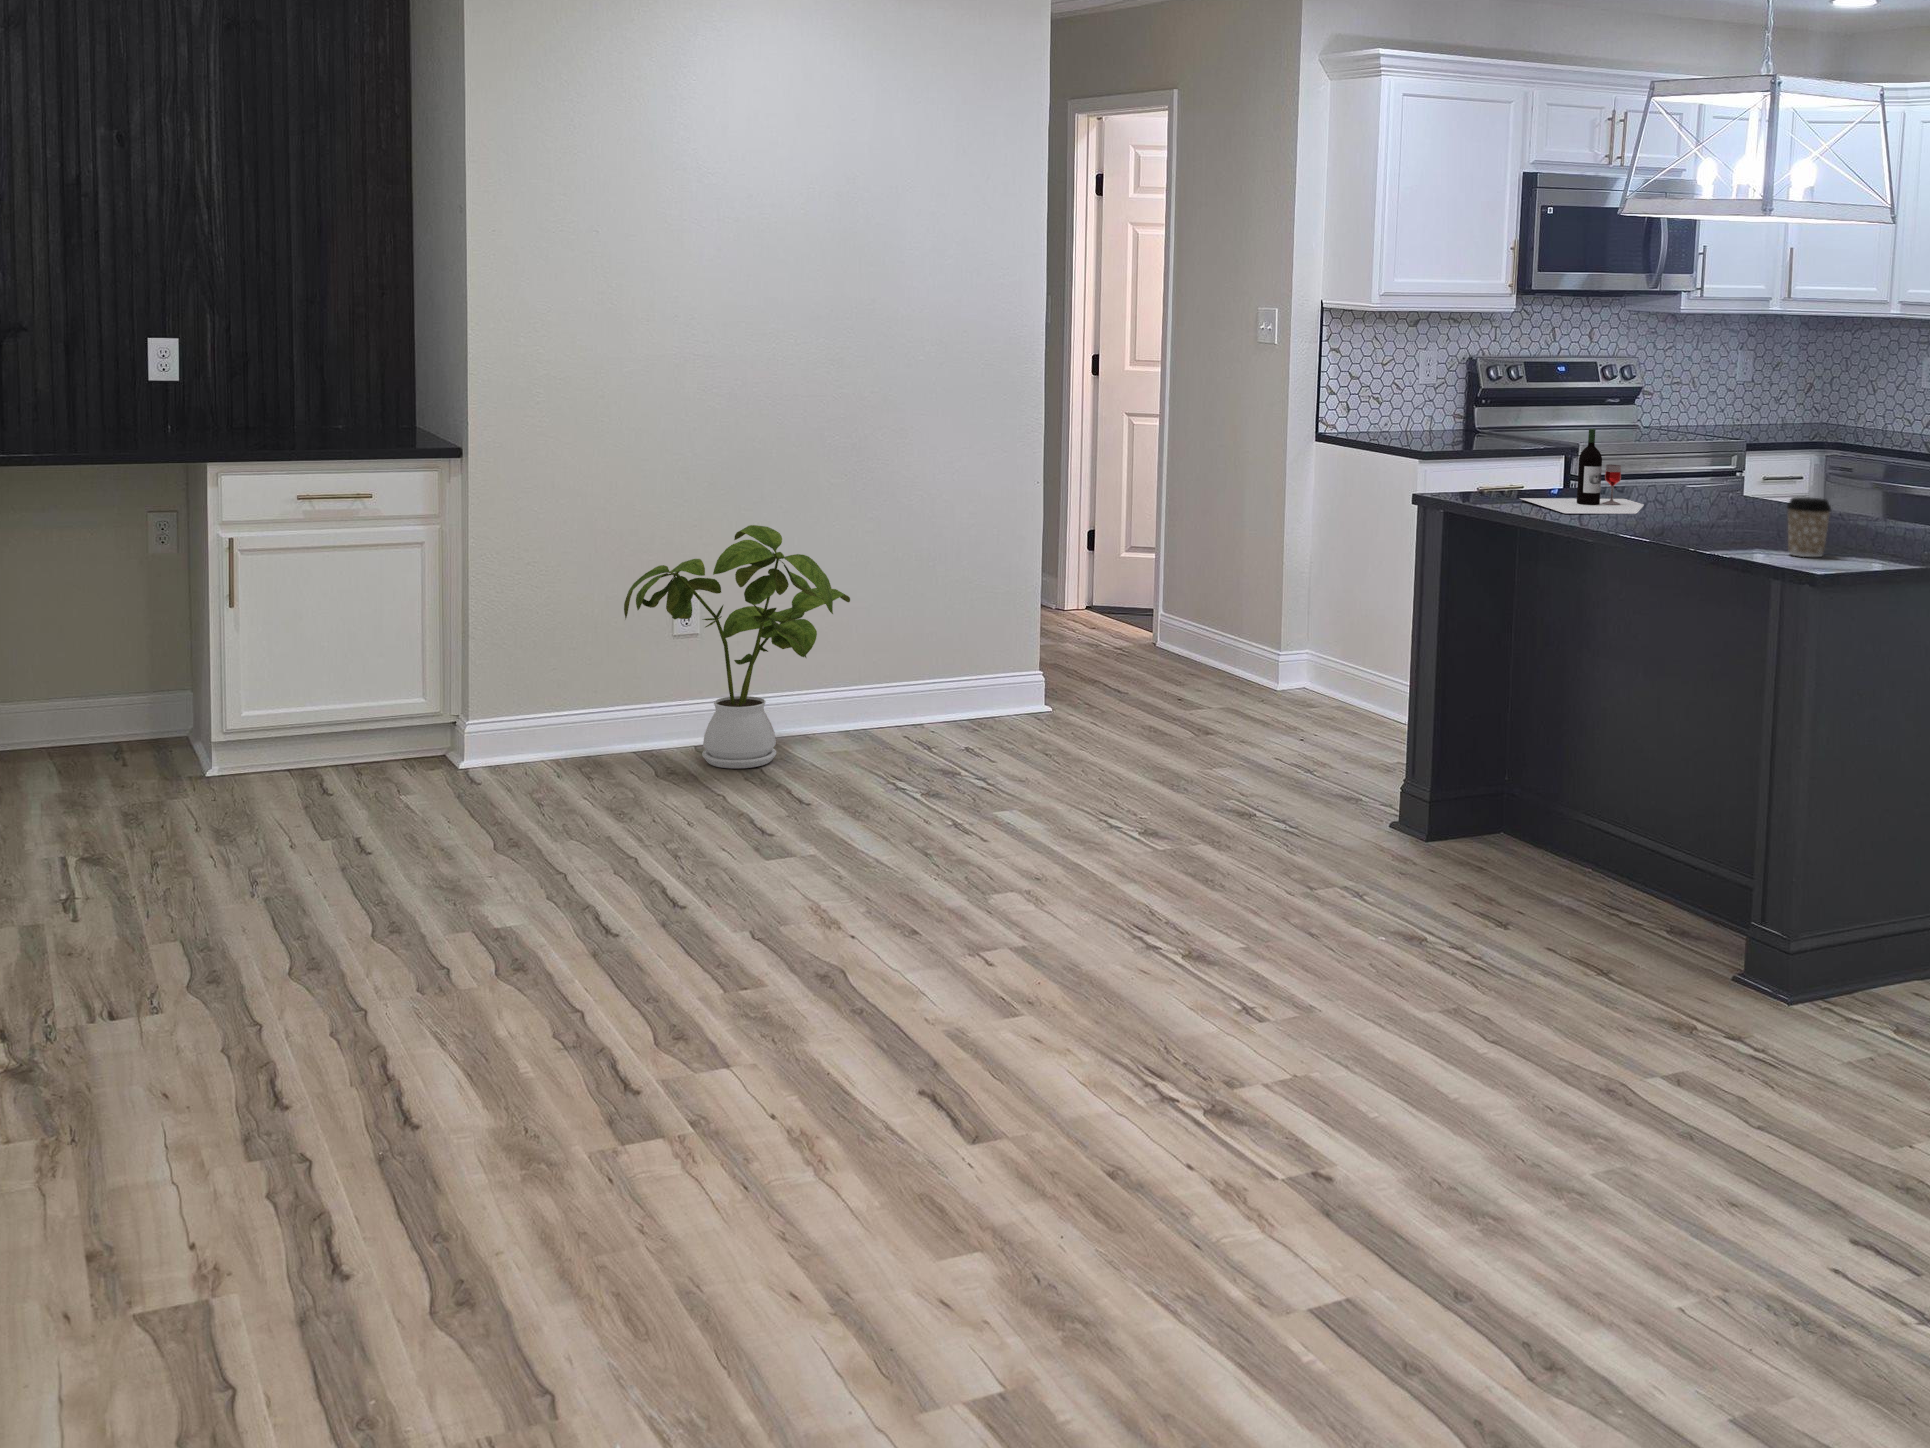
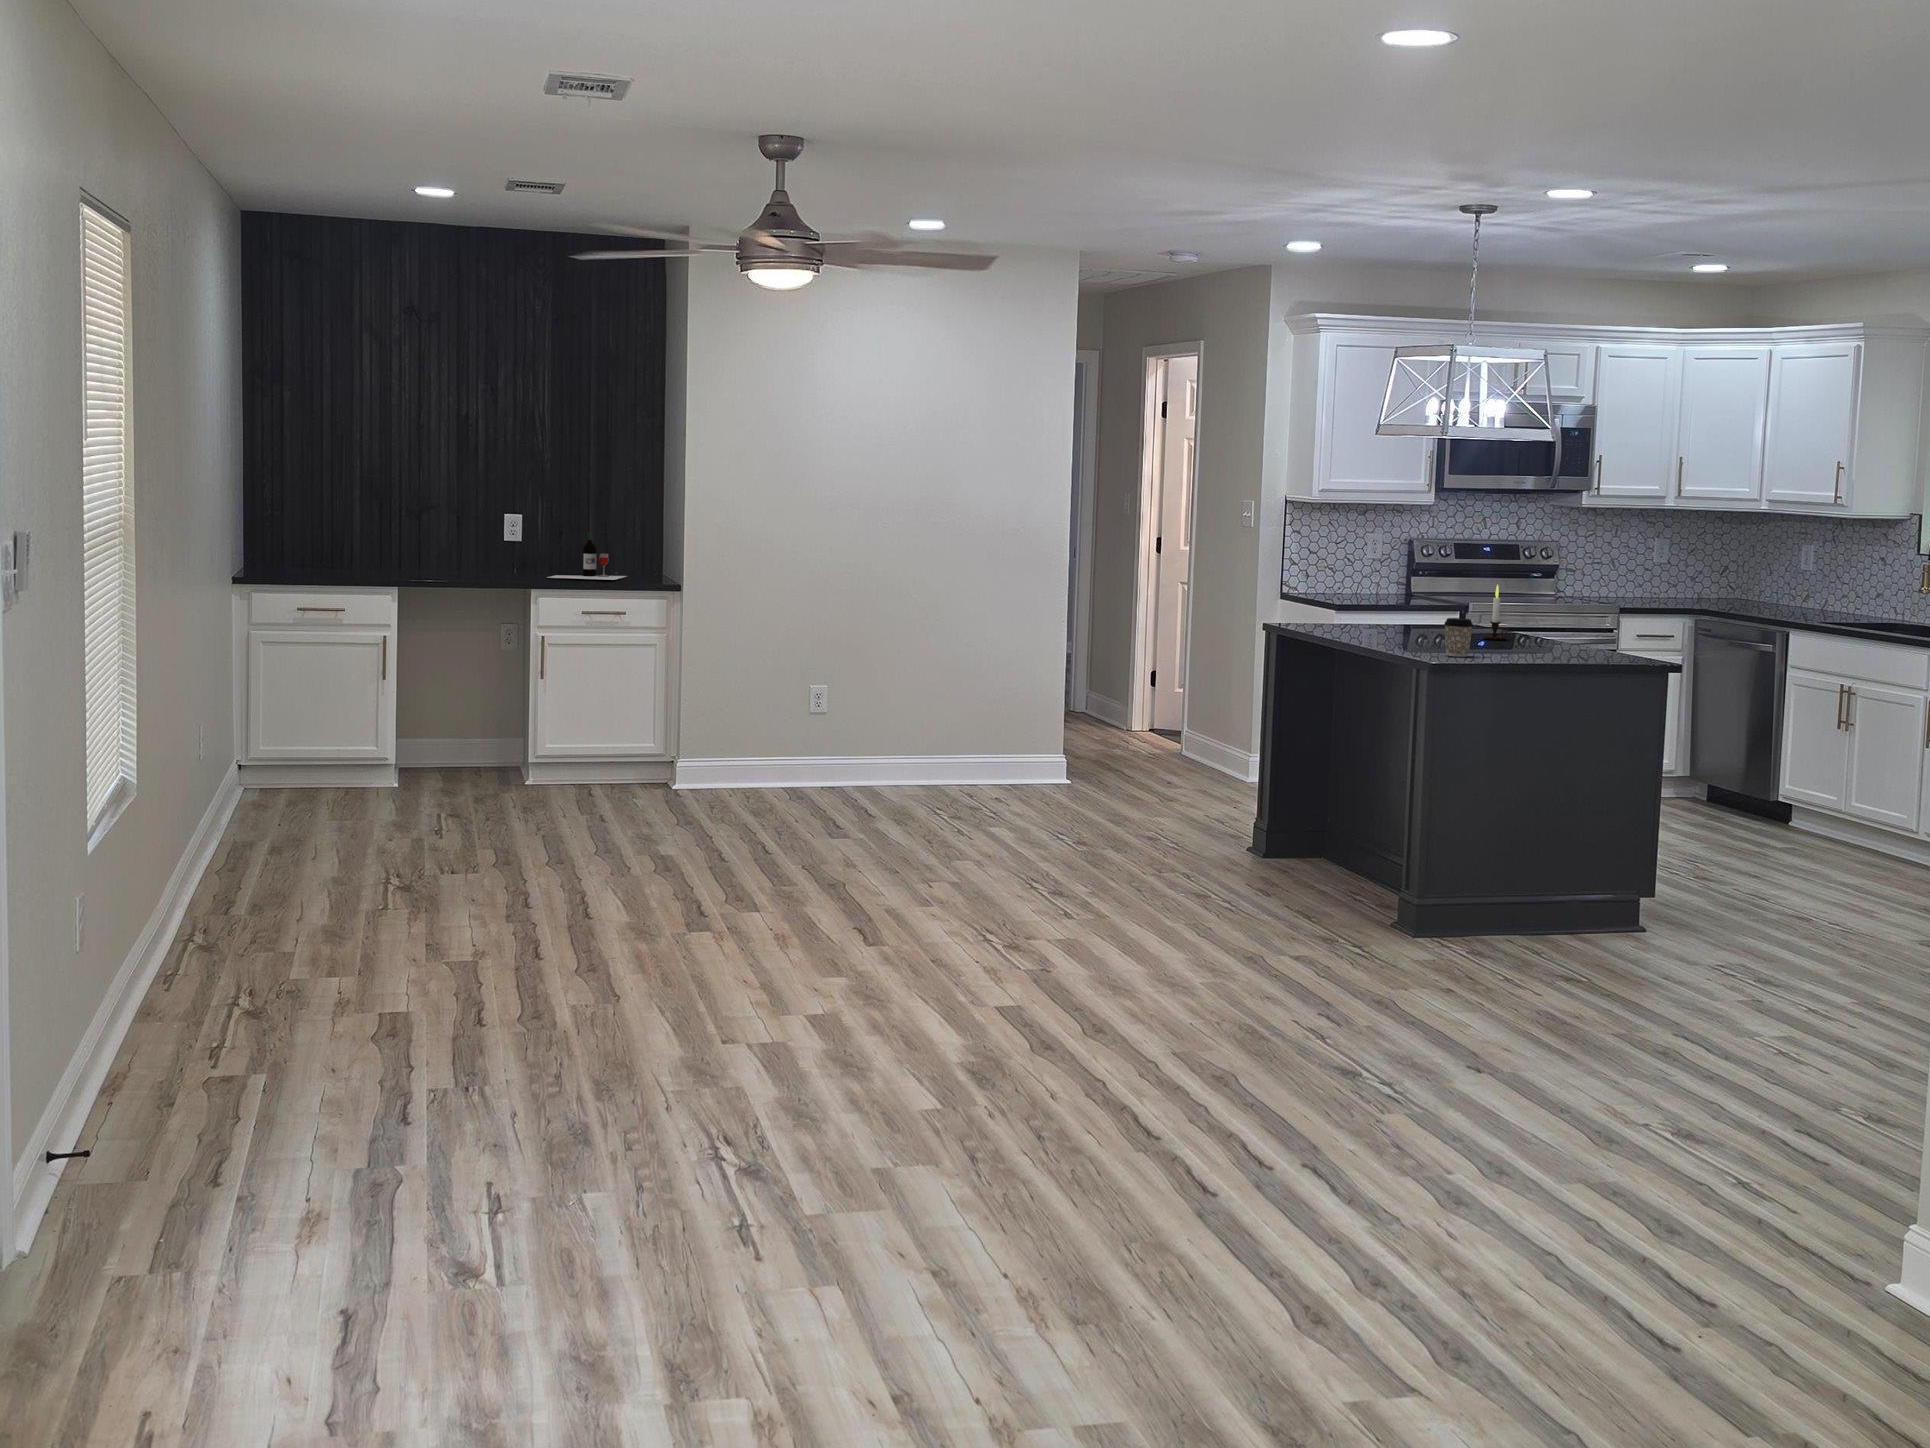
wine bottle: present [1520,429,1644,514] -> present [548,532,626,580]
candle: none [1737,433,1781,514] -> present [1482,585,1508,640]
house plant: present [624,525,850,769] -> none [774,638,924,799]

